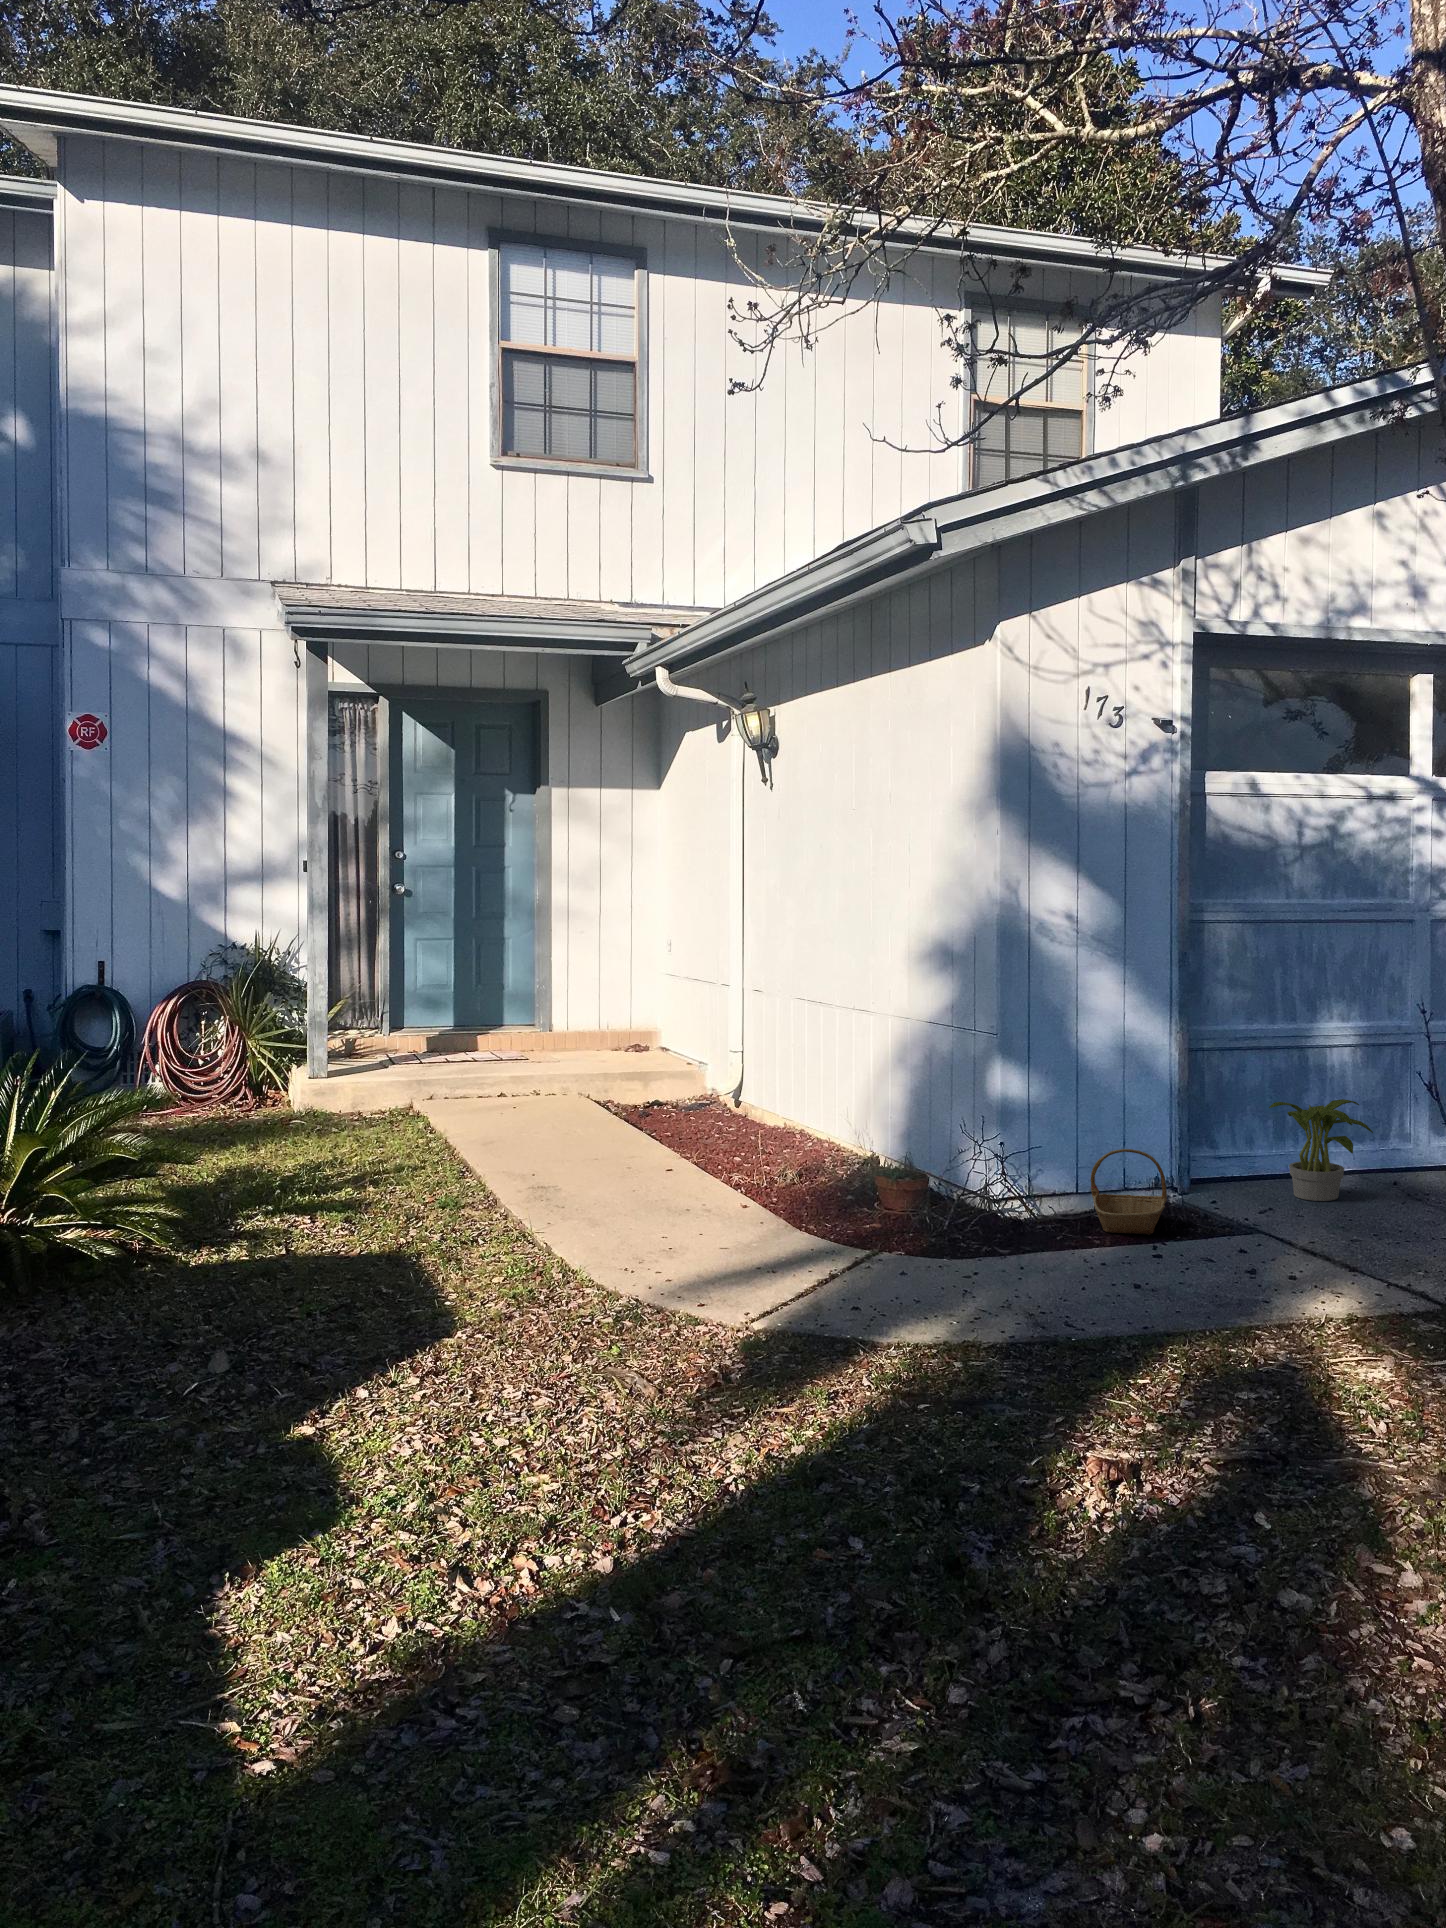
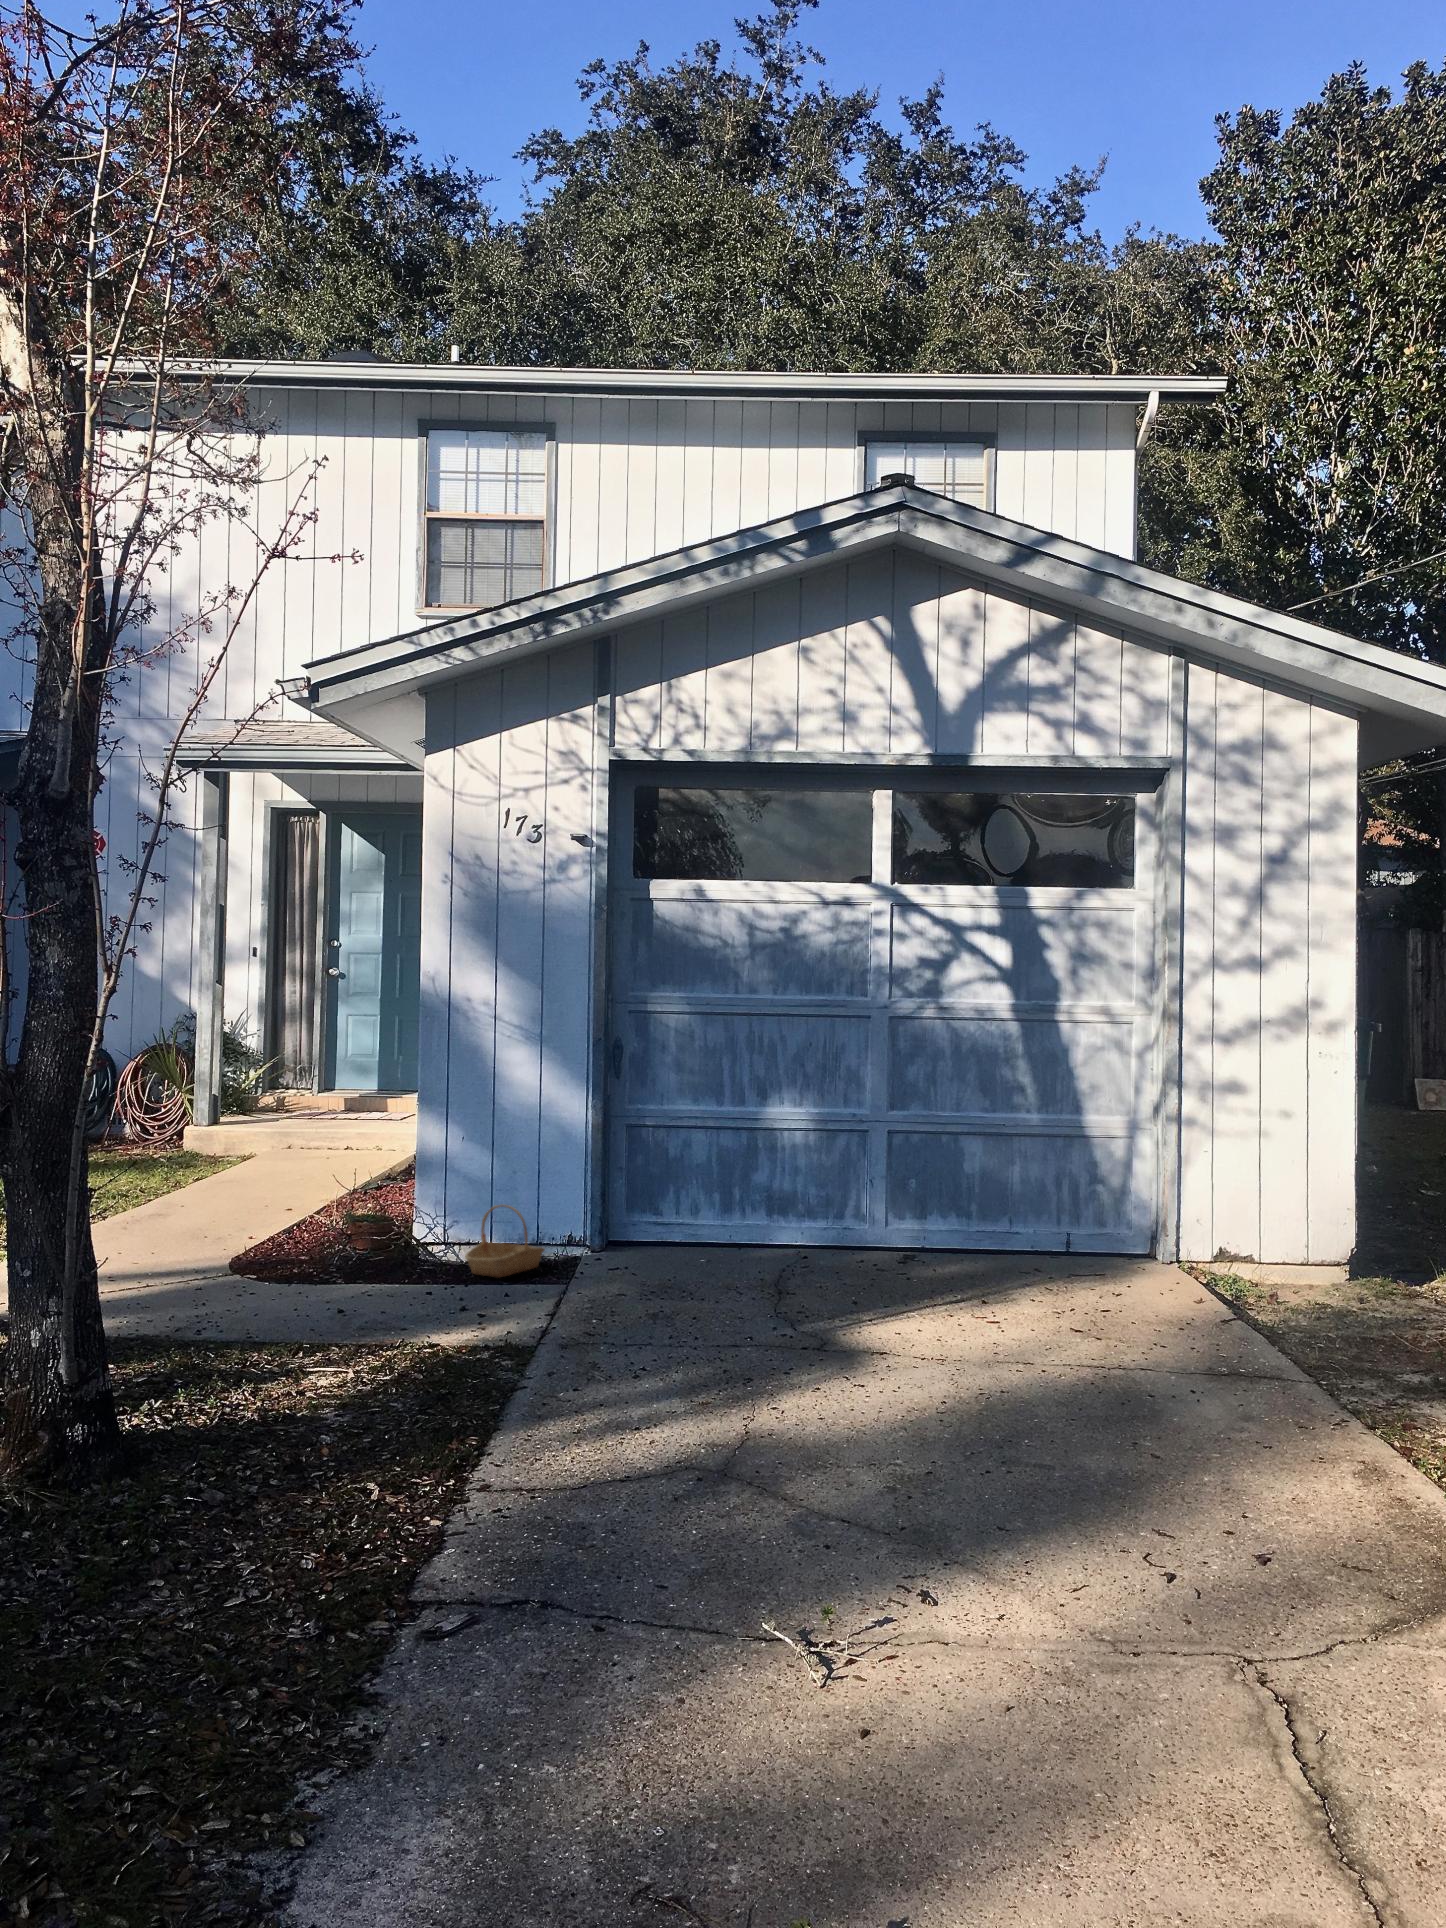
potted plant: present [1269,1099,1373,1201] -> none [670,1173,763,1264]

